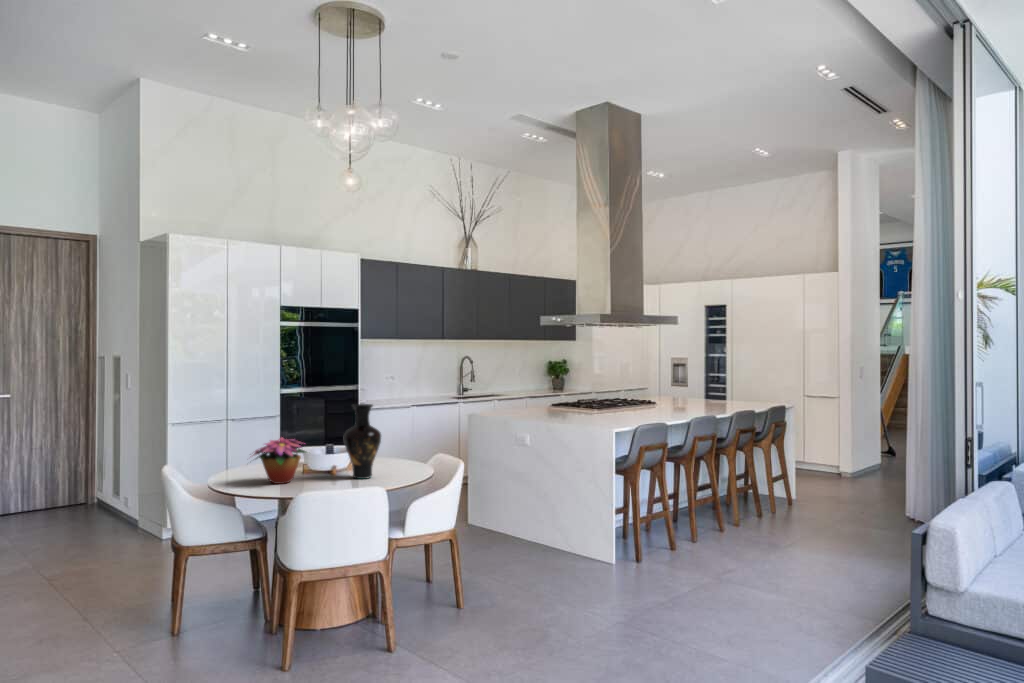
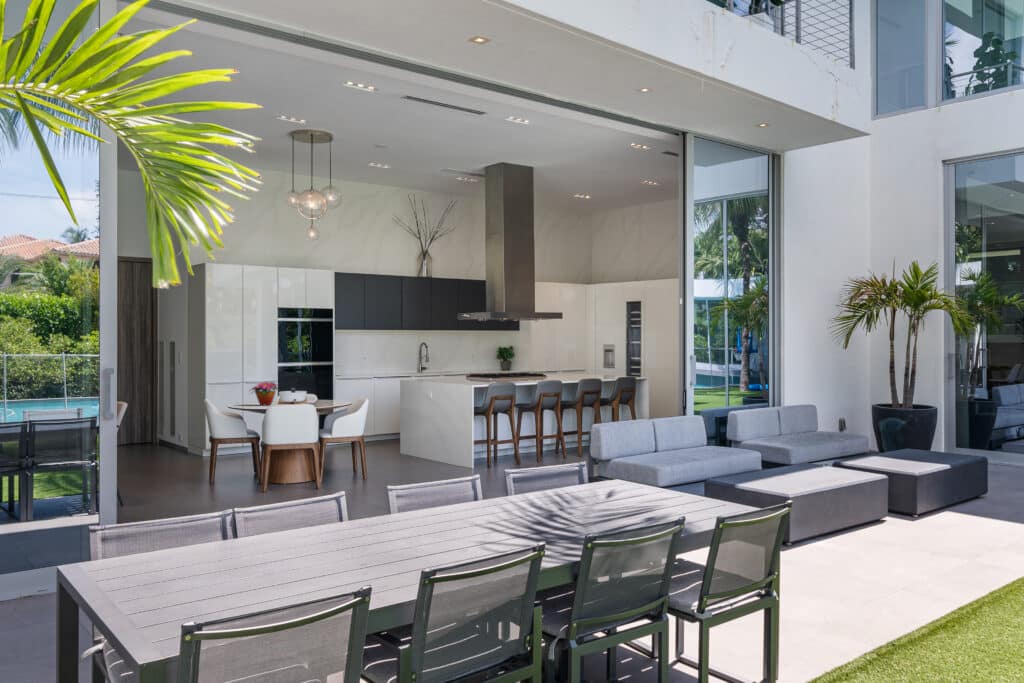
vase: present [343,404,381,479] -> none [299,365,320,405]

